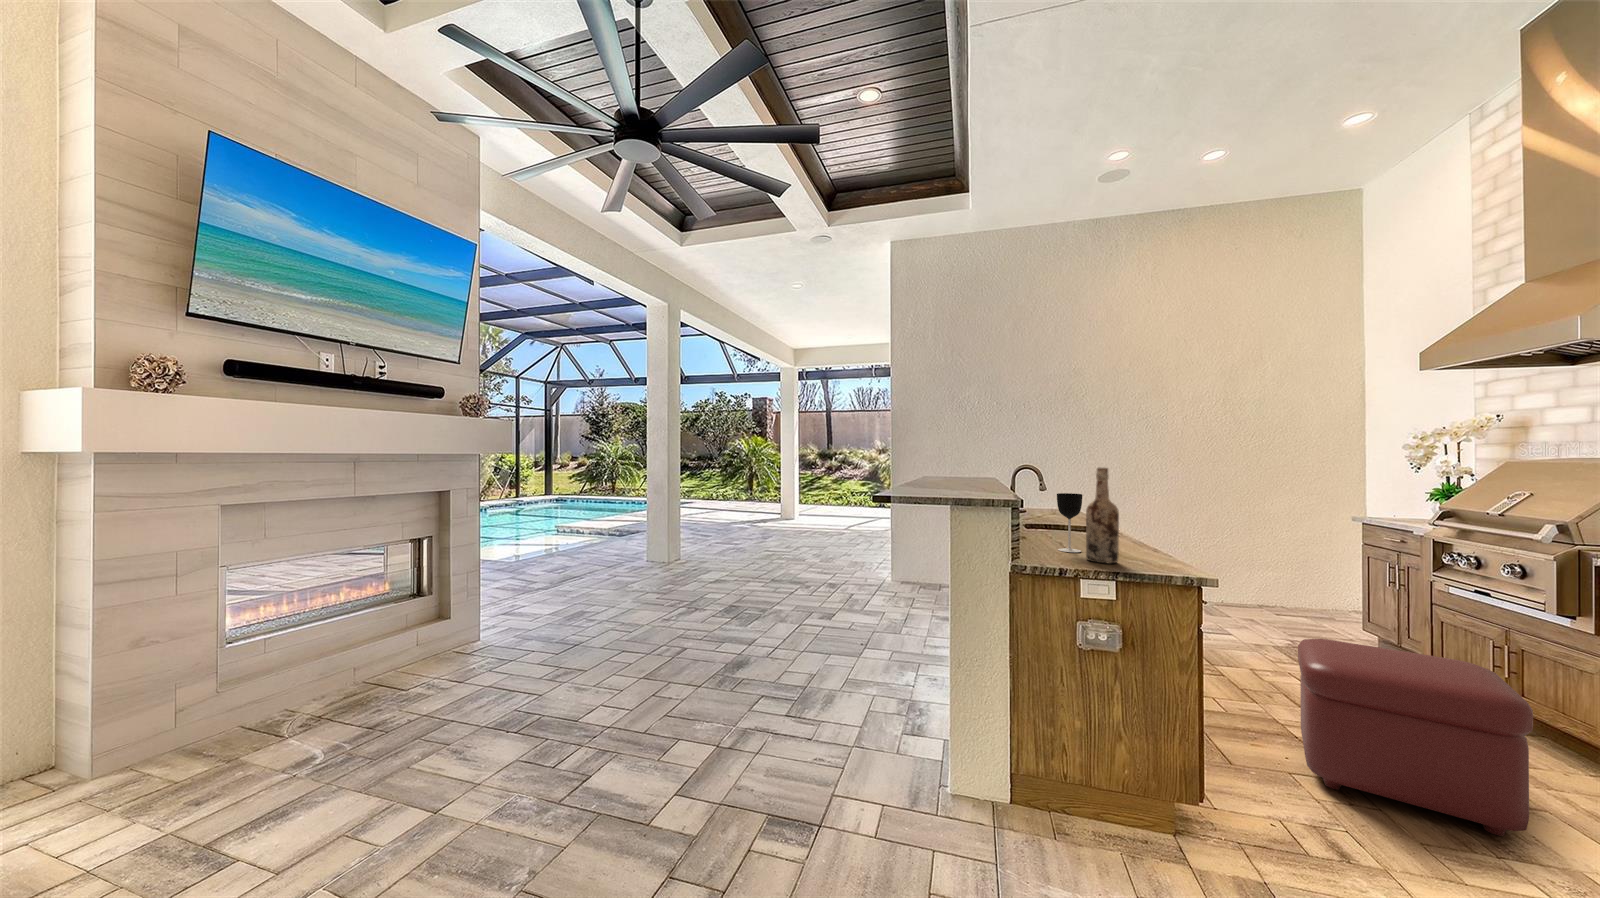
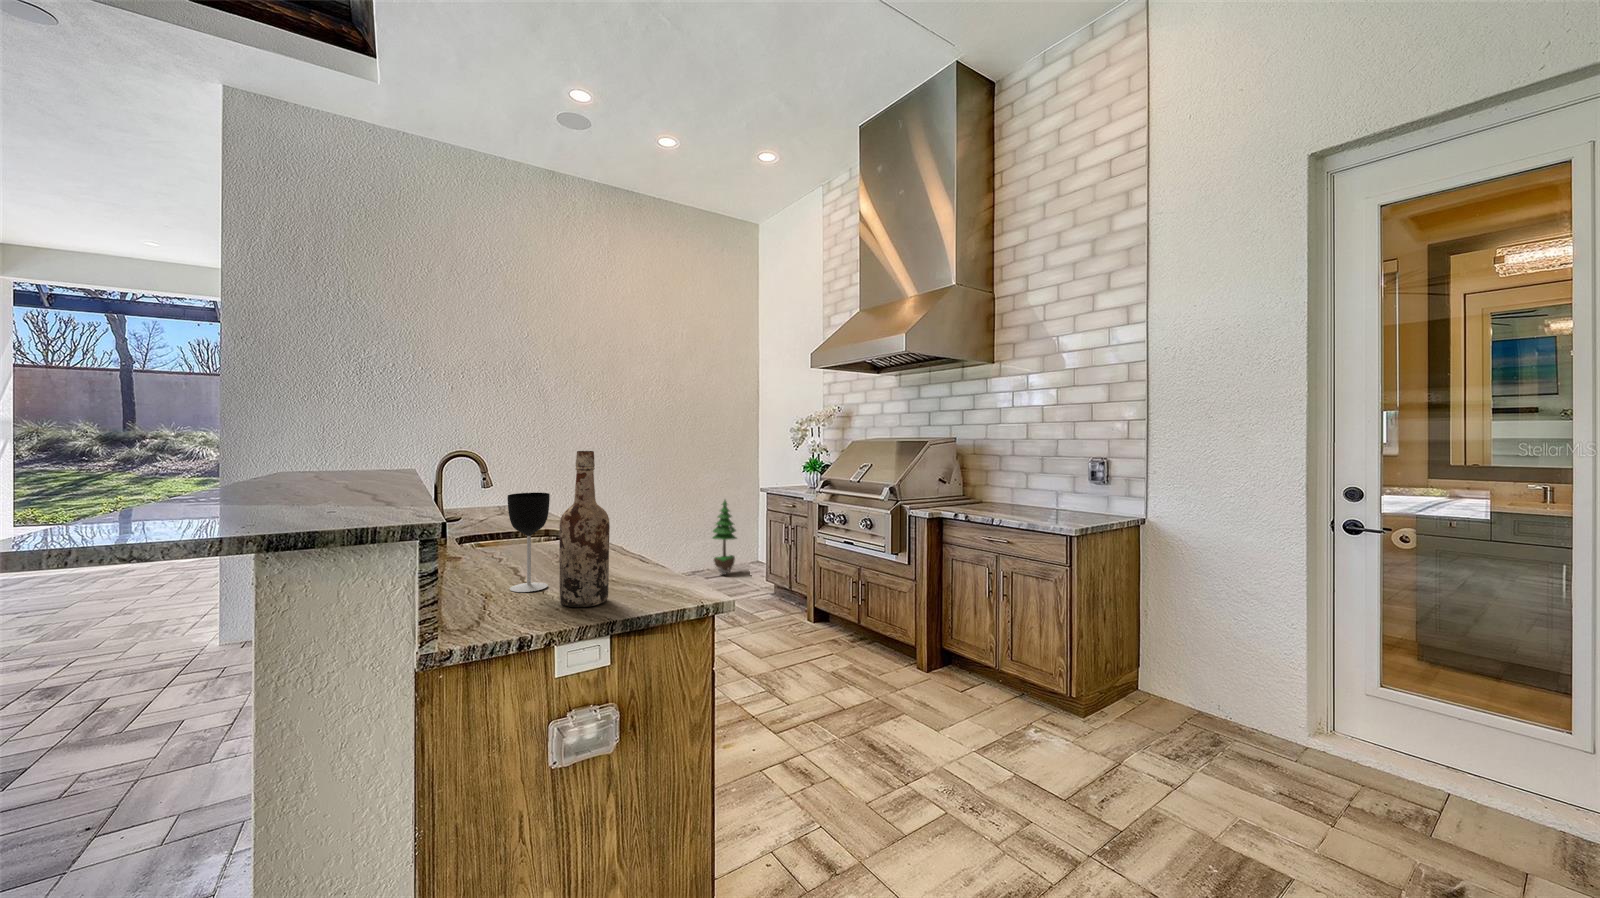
potted tree: none [1287,530,1329,617] -> present [712,500,737,575]
ottoman: present [1298,639,1533,836] -> none [756,610,913,774]

